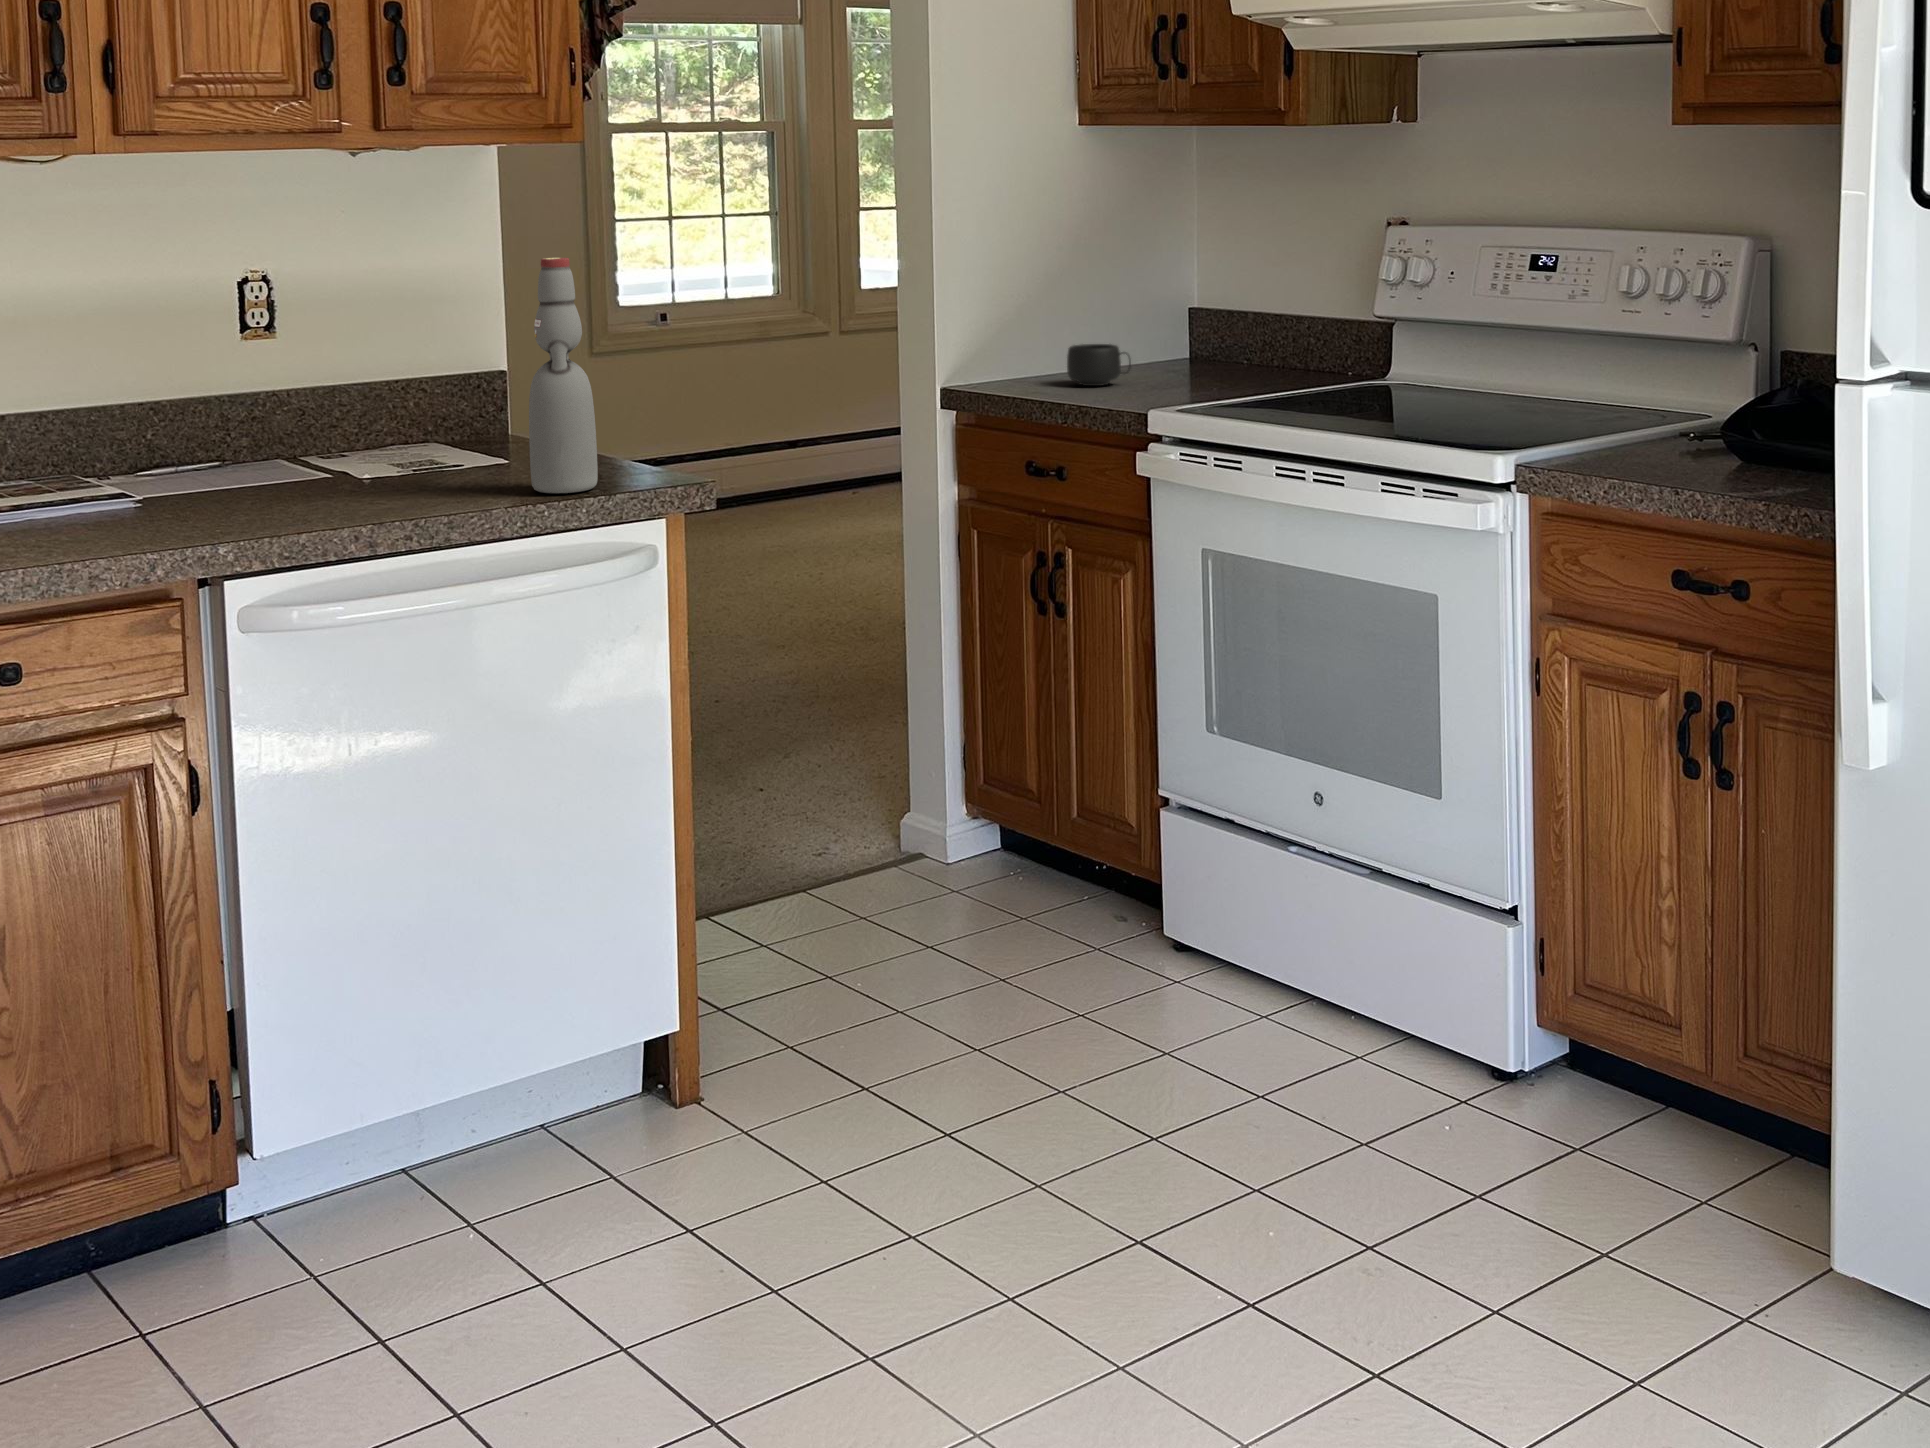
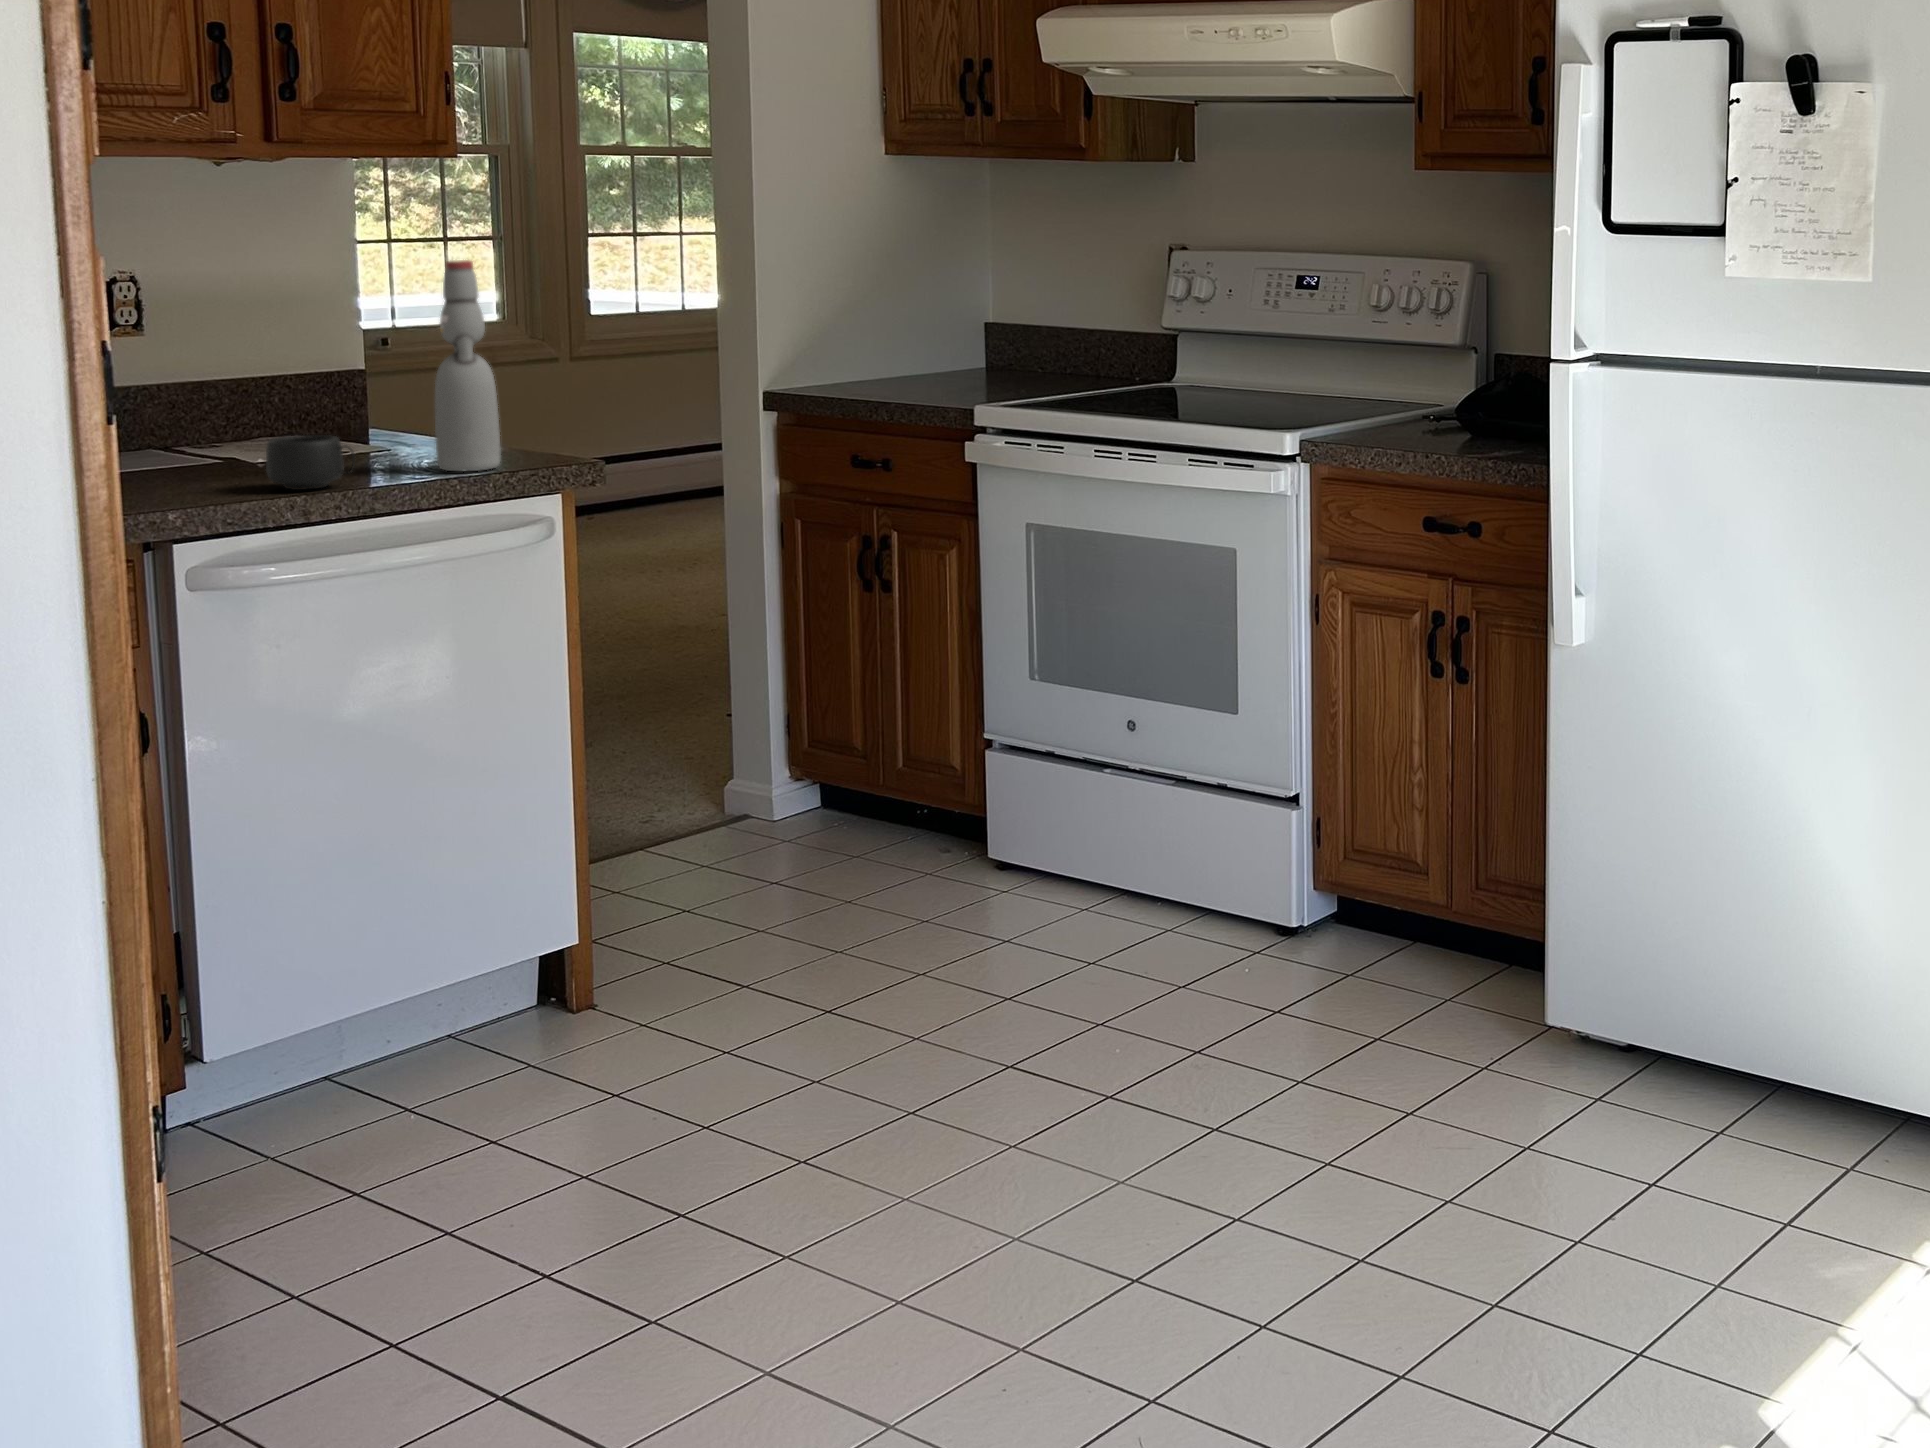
mug: present [1067,344,1131,386] -> present [266,435,355,490]

